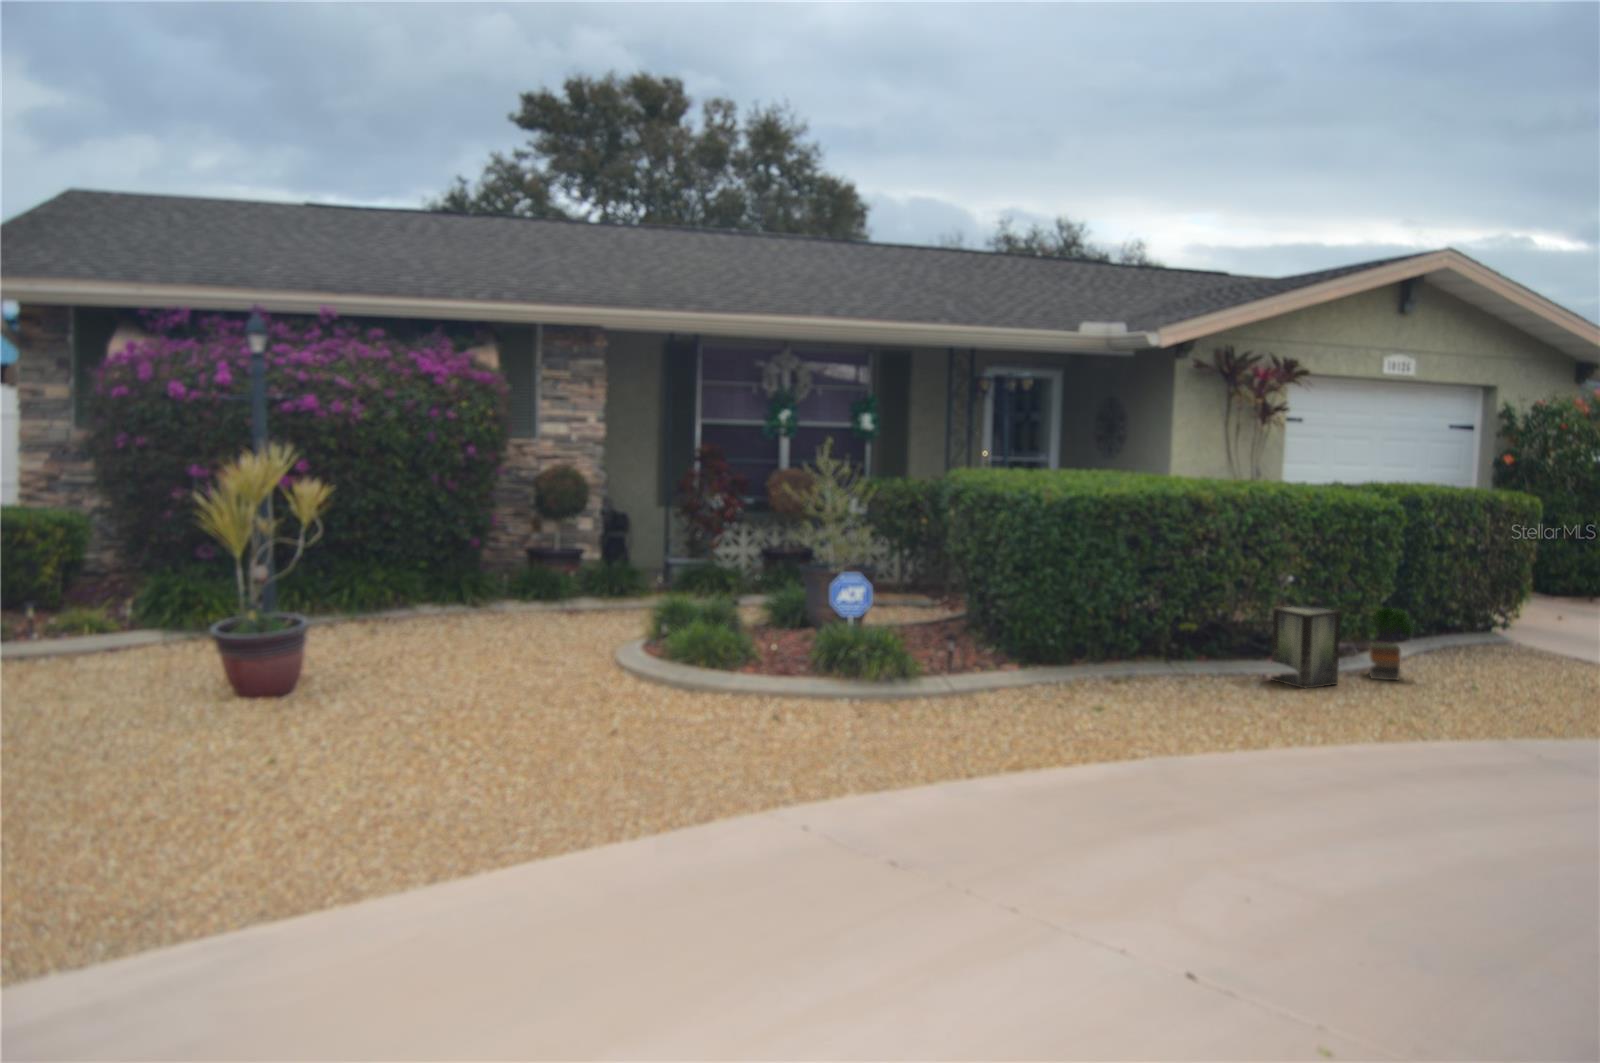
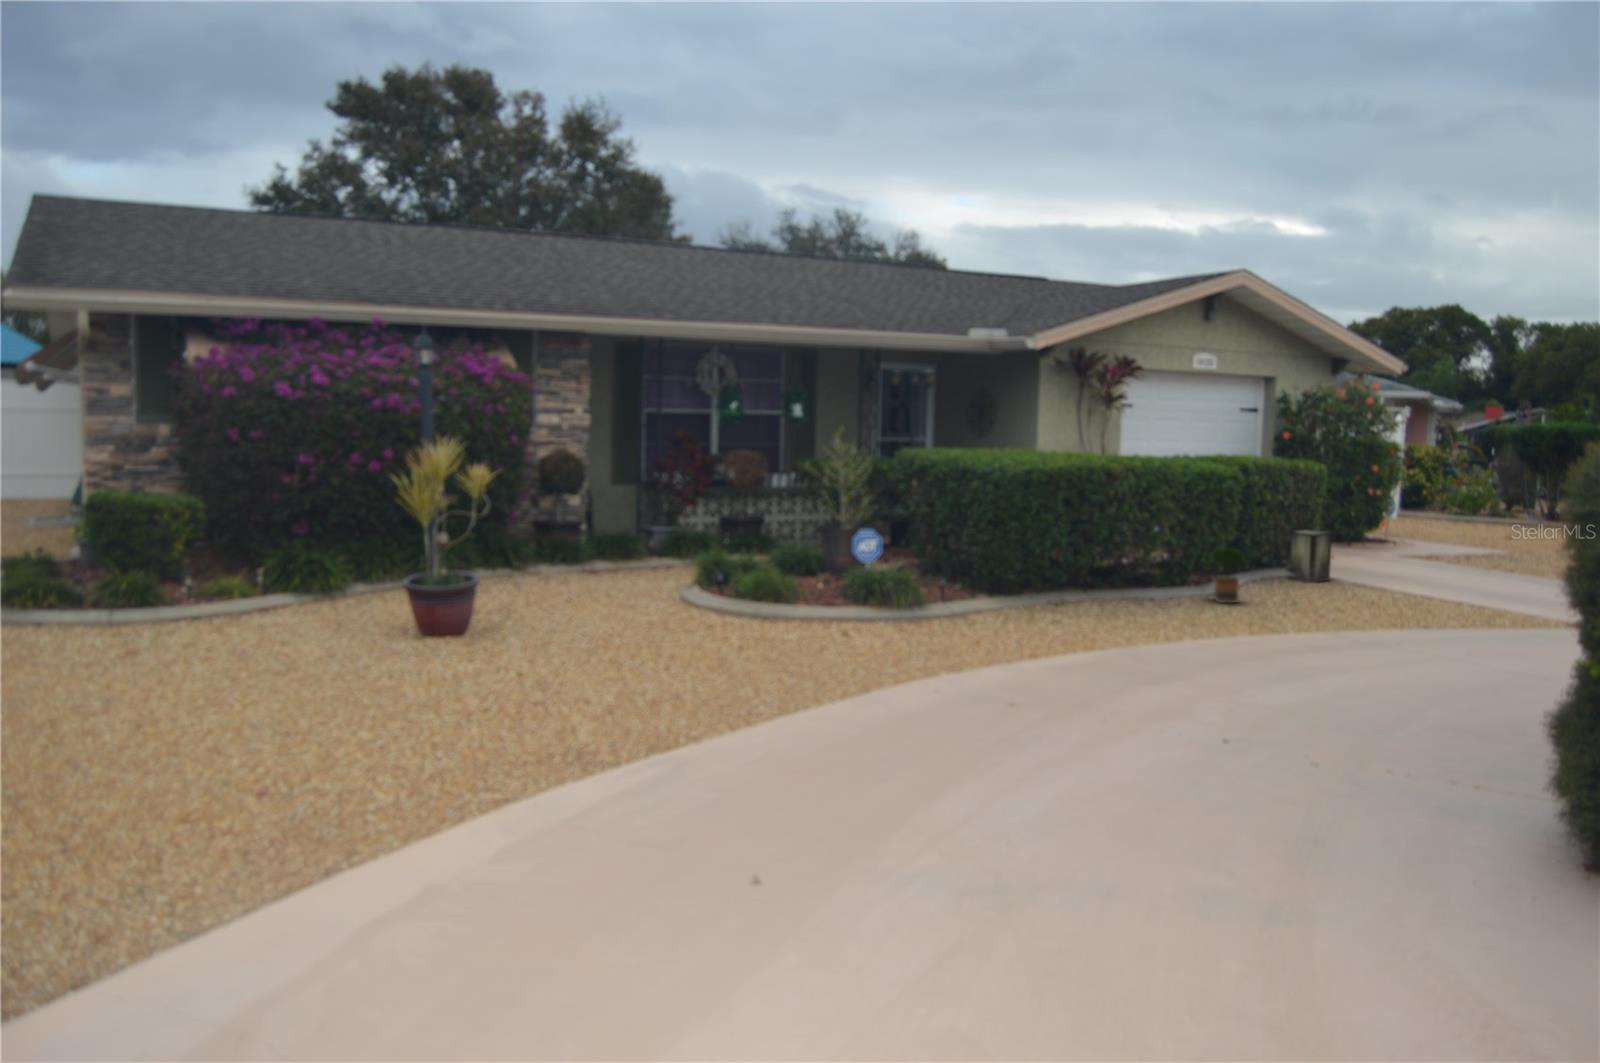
storage box: present [1271,607,1341,688] -> present [1286,530,1332,583]

